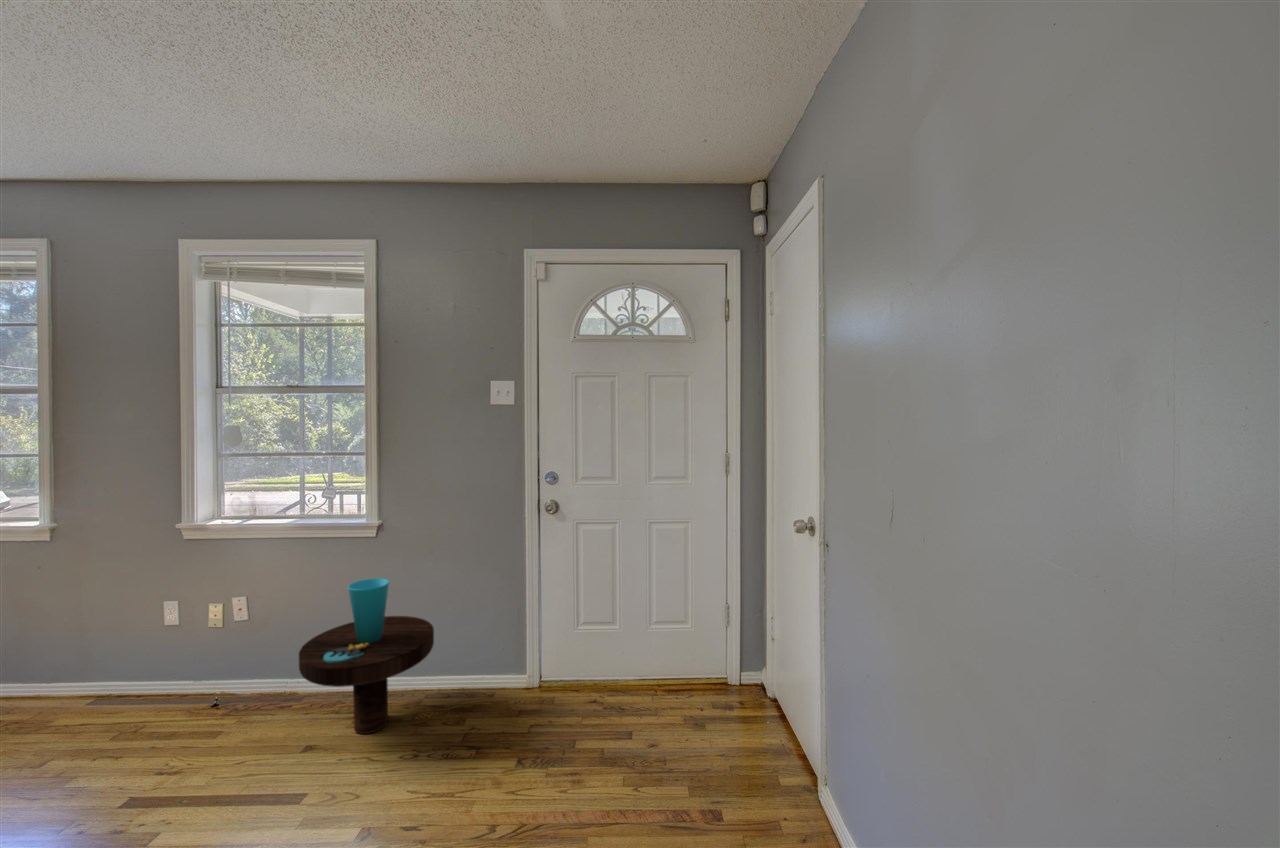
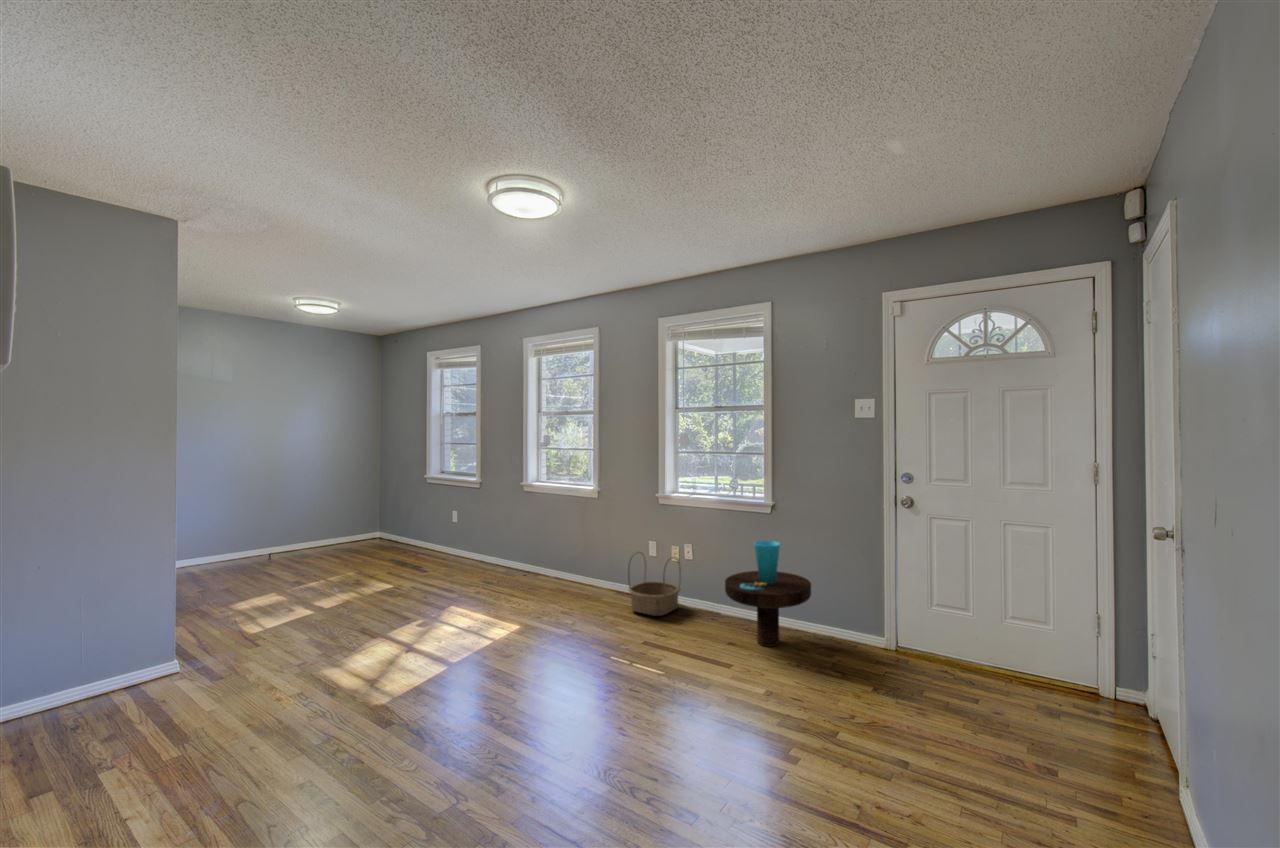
basket: none [110,623,224,732] -> present [628,552,681,616]

